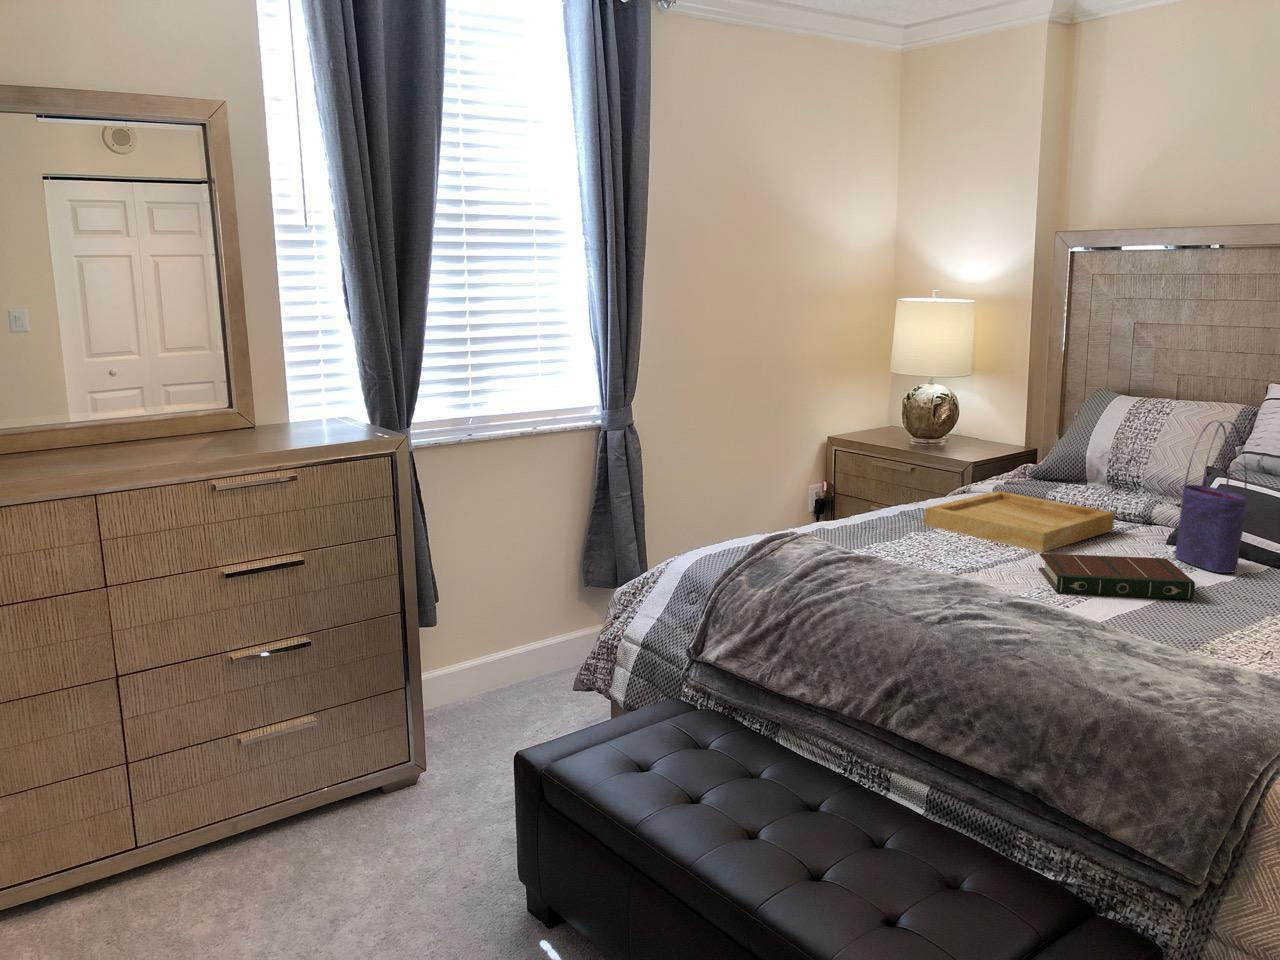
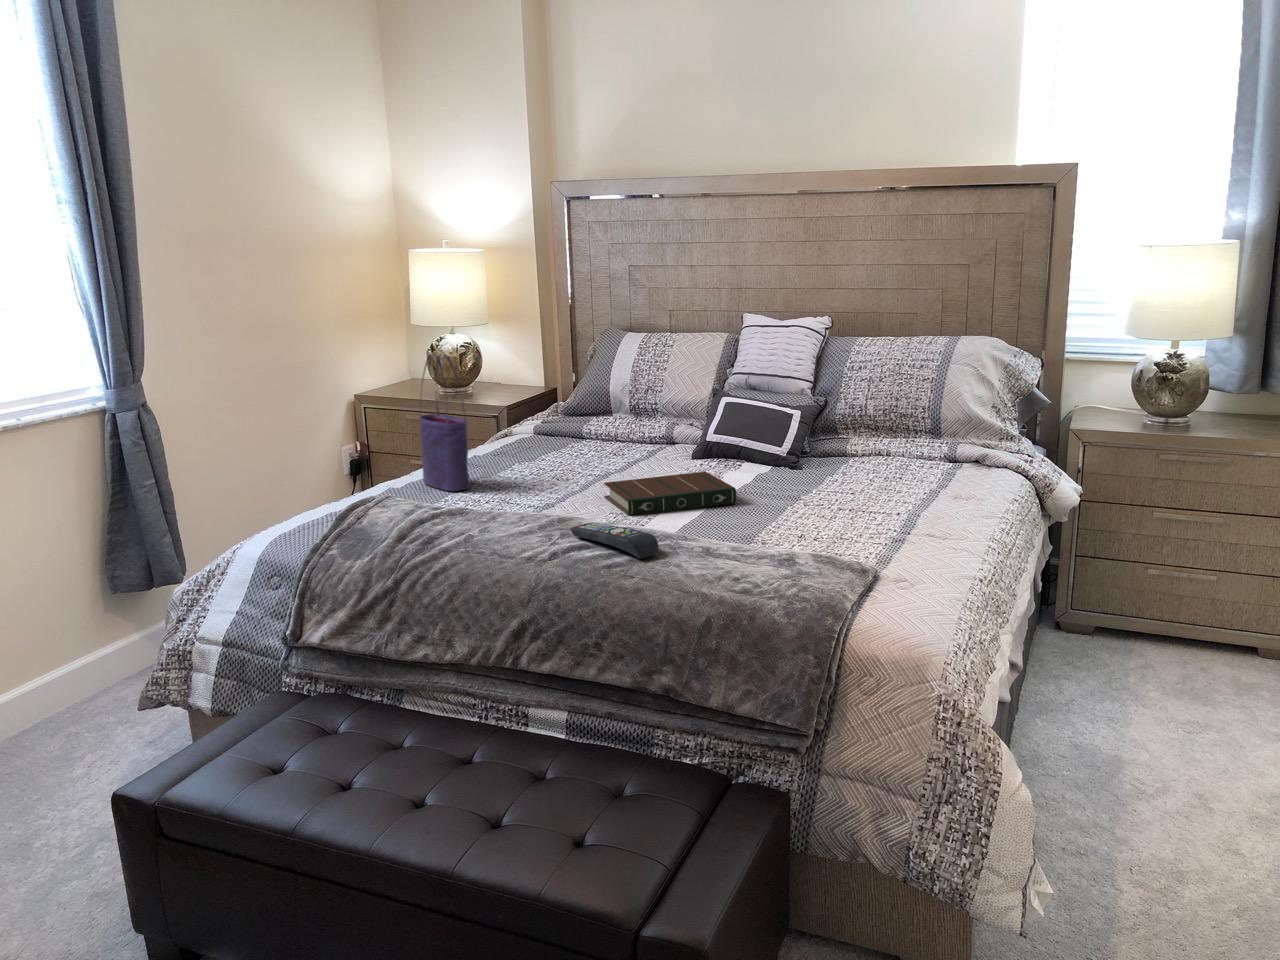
tote bag: present [1175,421,1247,573] -> present [420,354,469,491]
tray: present [924,491,1115,552] -> none [484,430,649,482]
remote control: none [973,592,1063,640] -> present [571,523,659,559]

